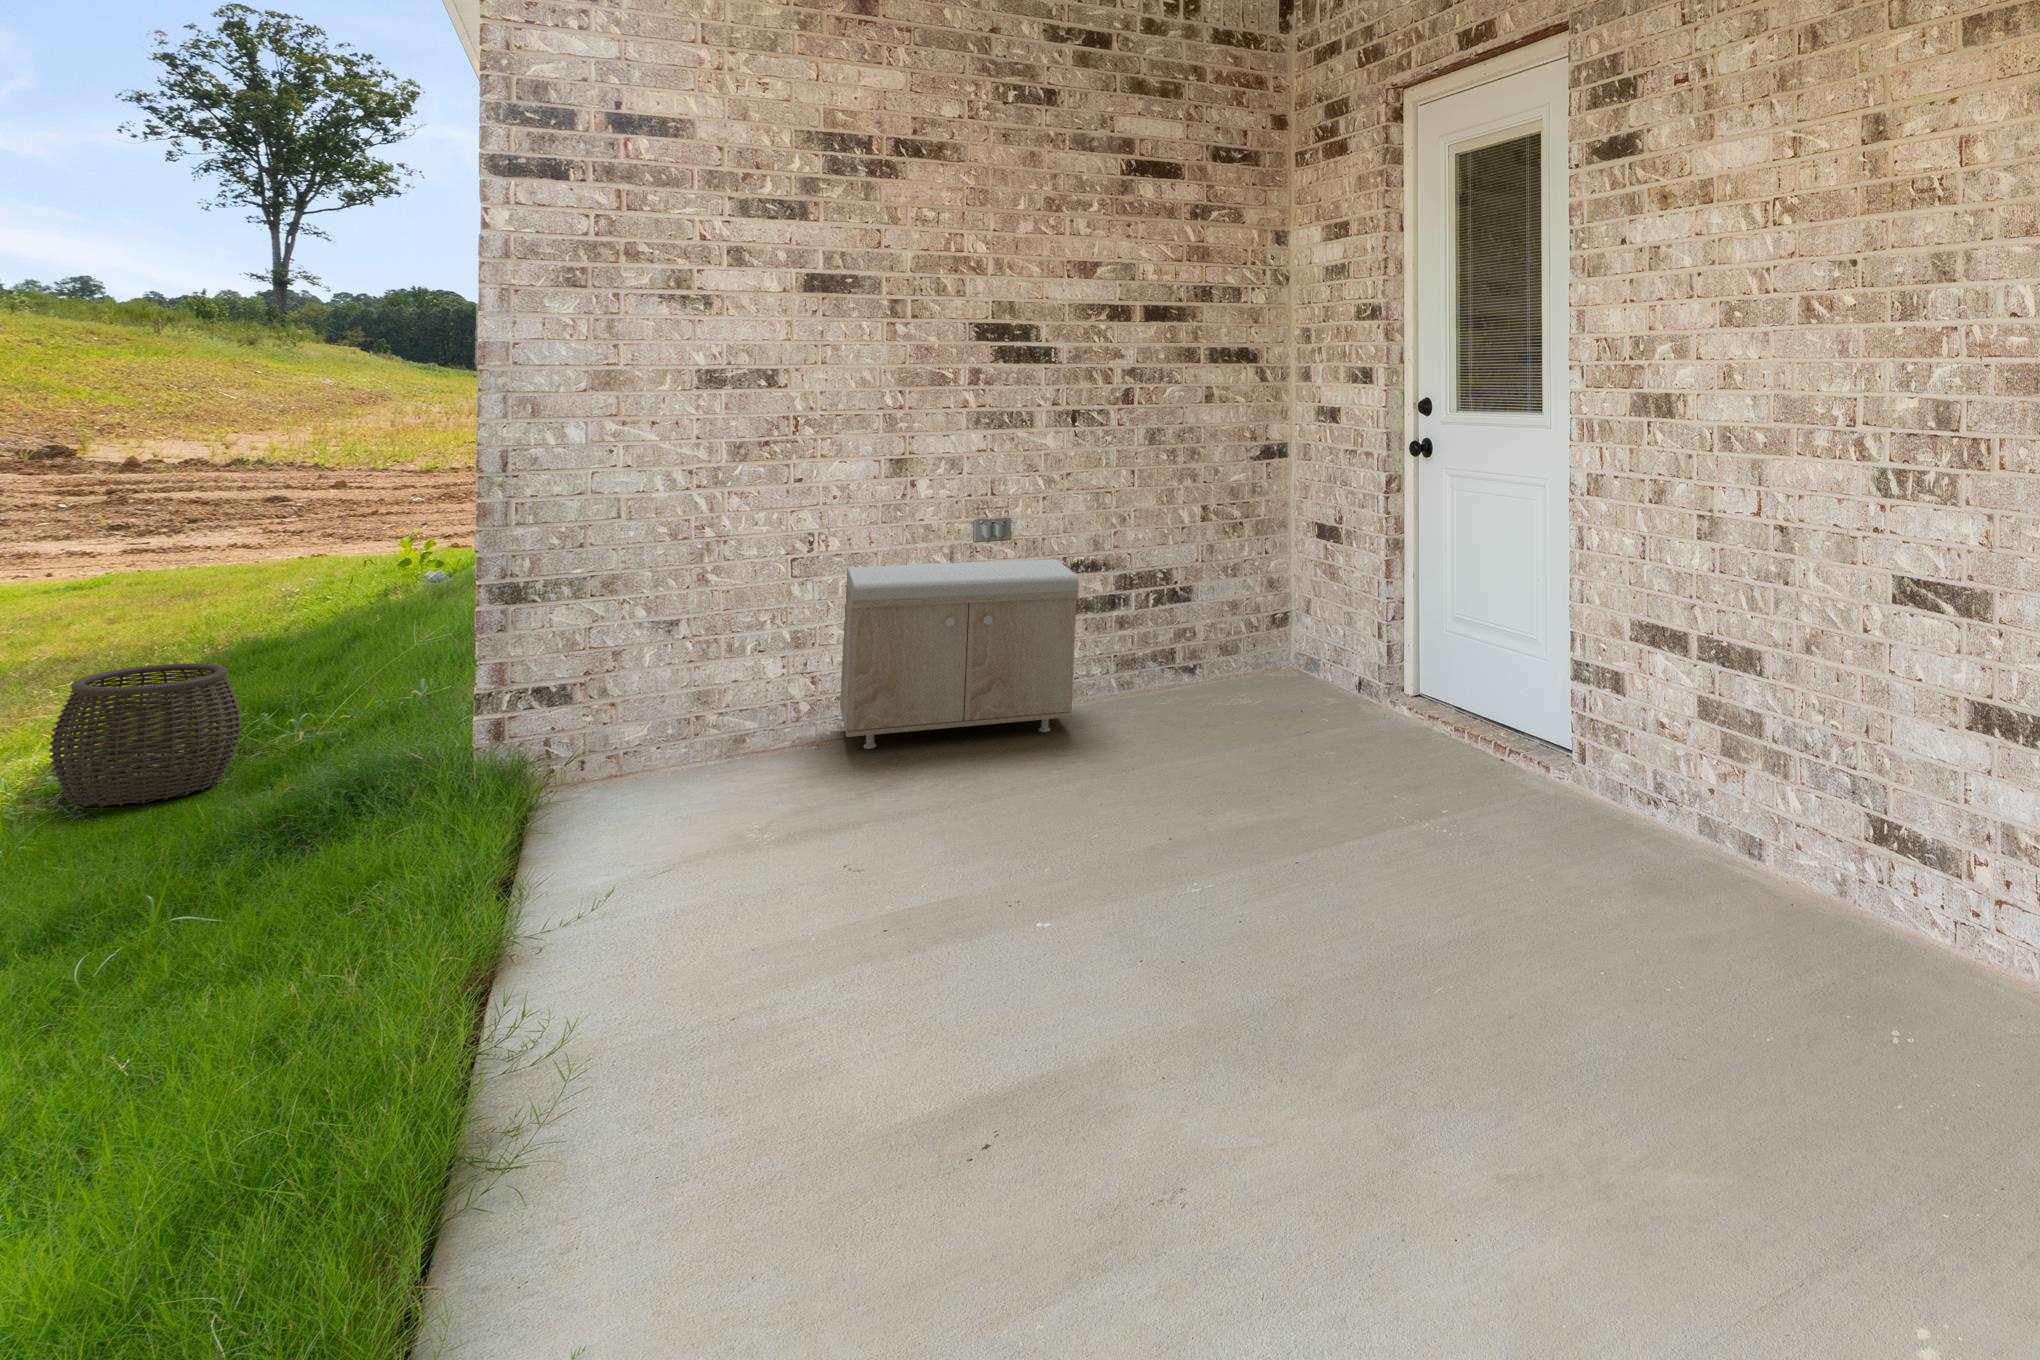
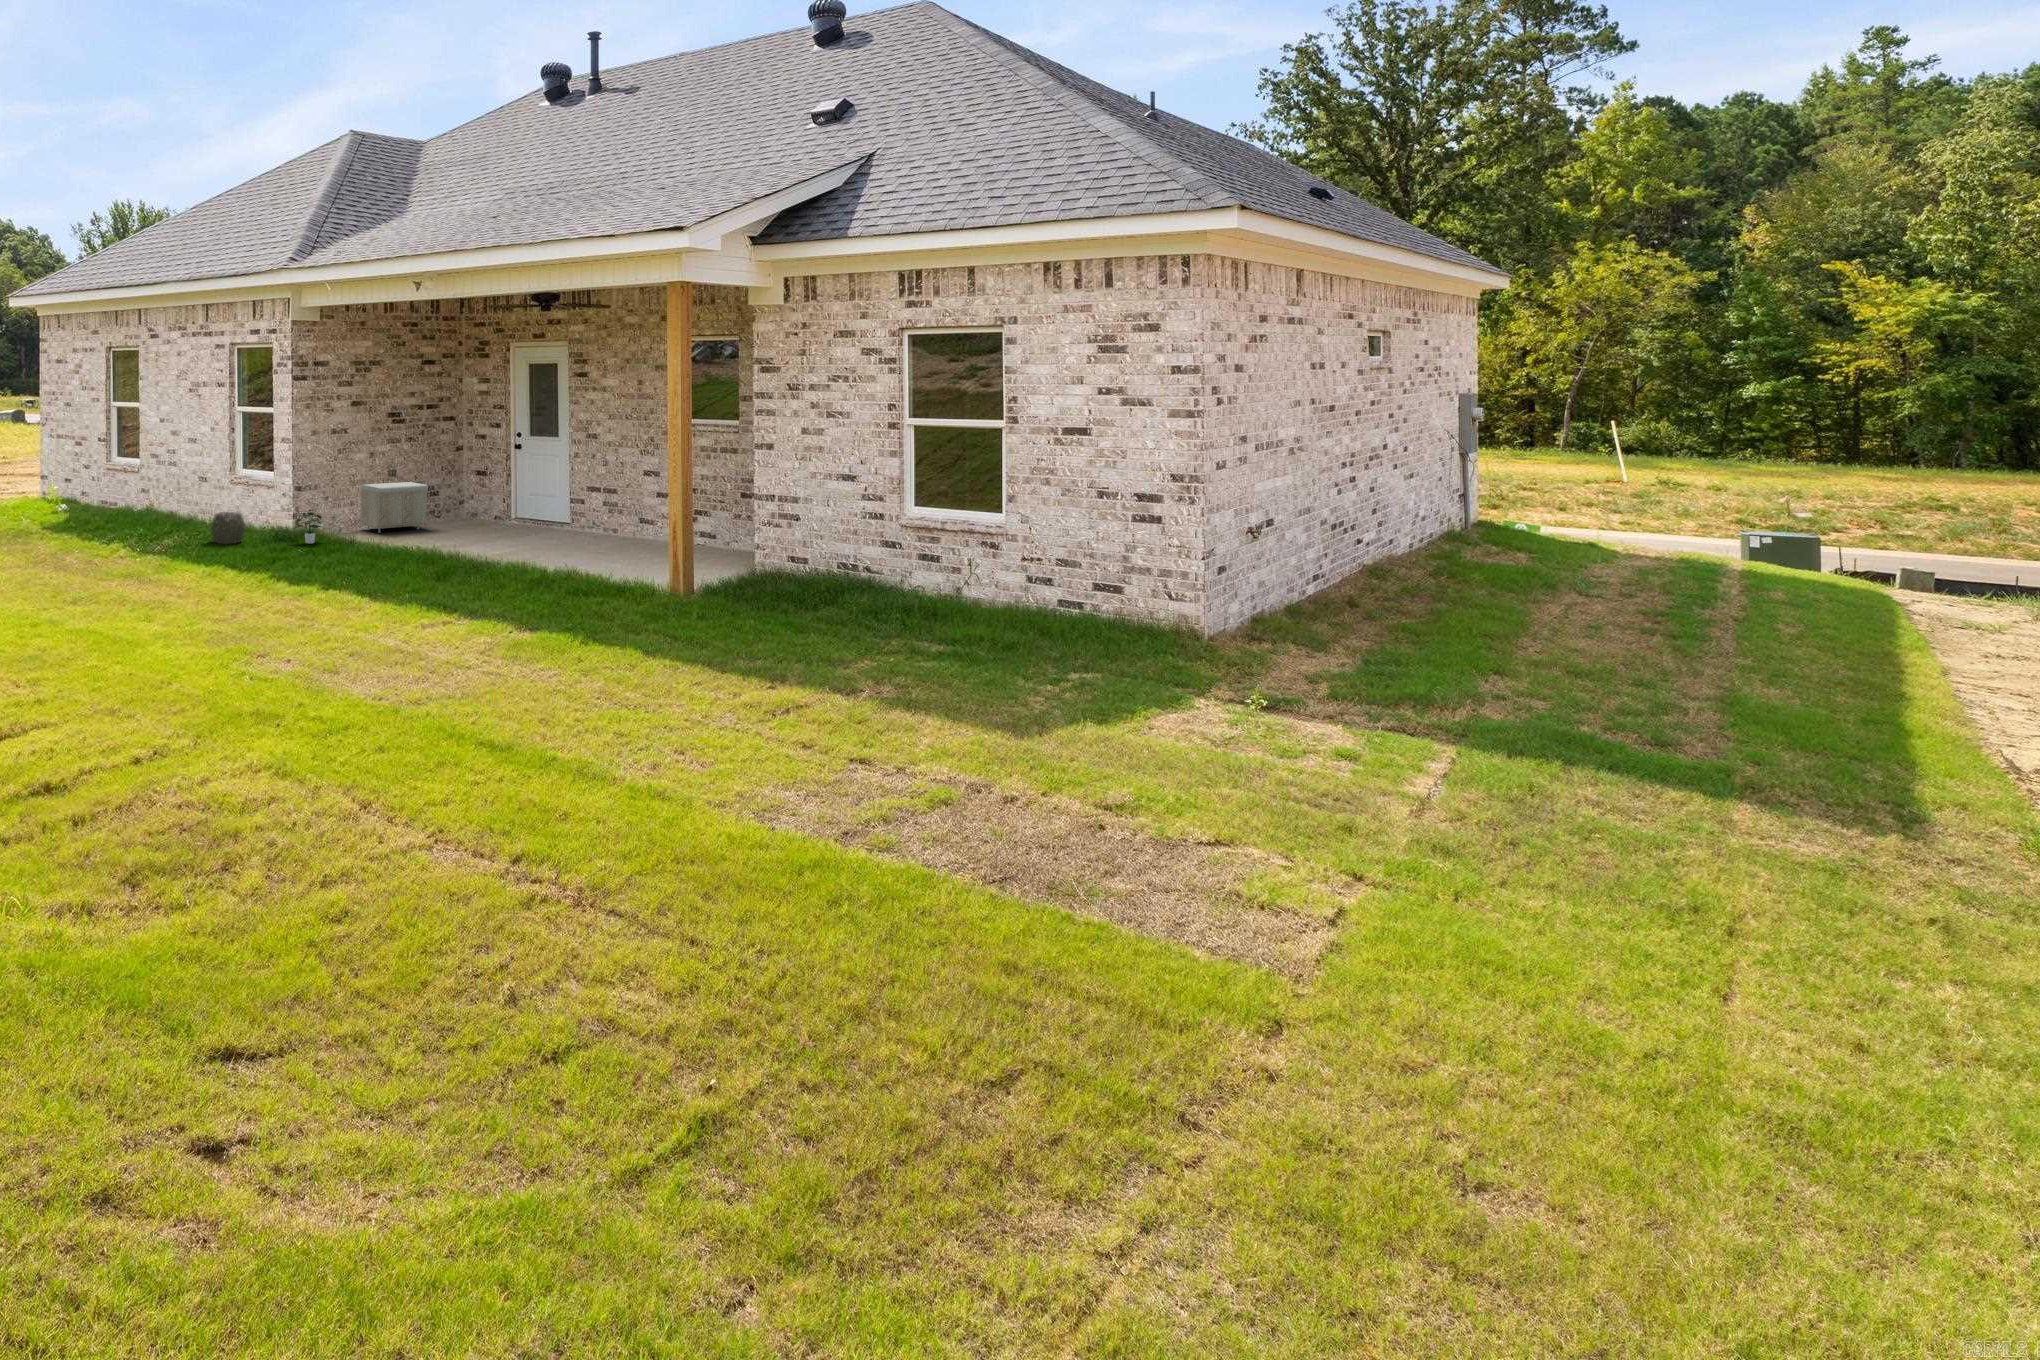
potted plant: none [357,672,524,821] -> present [294,509,324,544]

